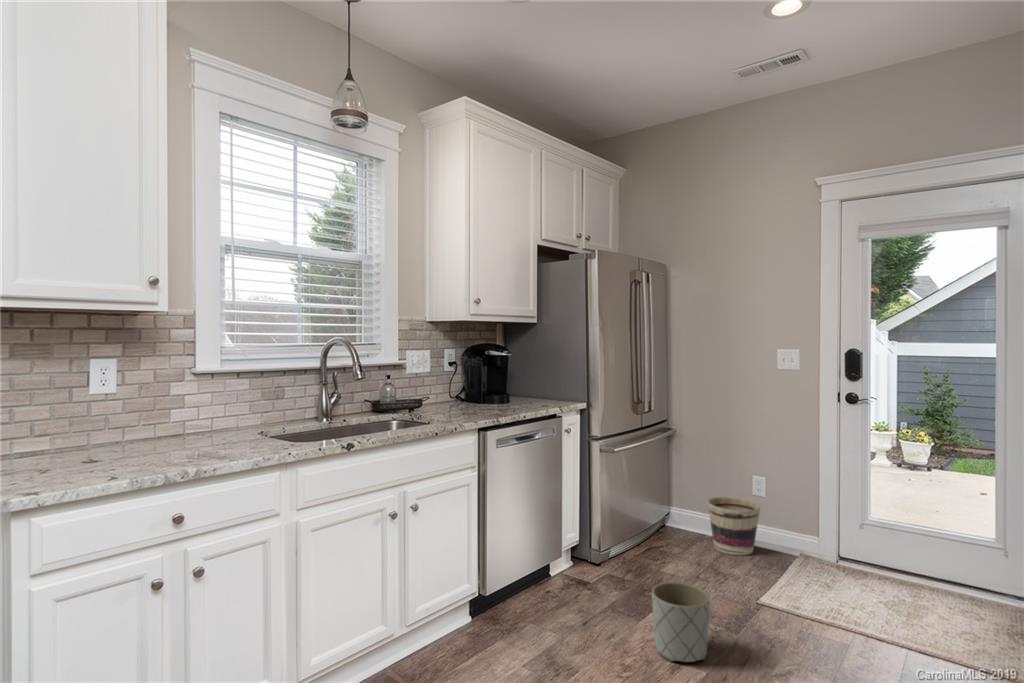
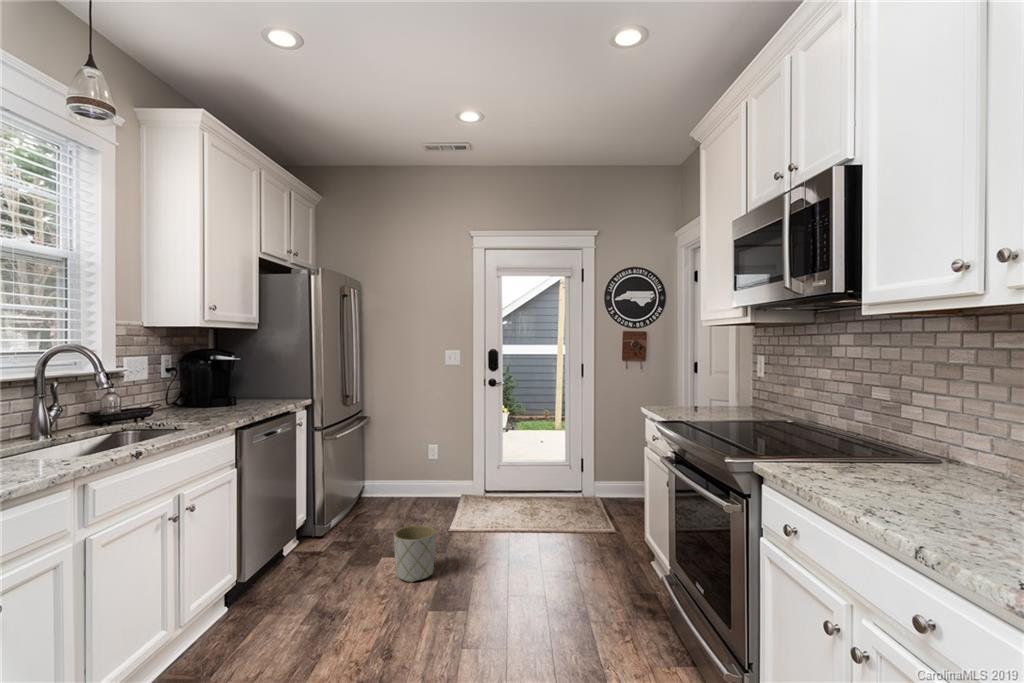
basket: present [708,496,760,555] -> none [400,463,437,506]

